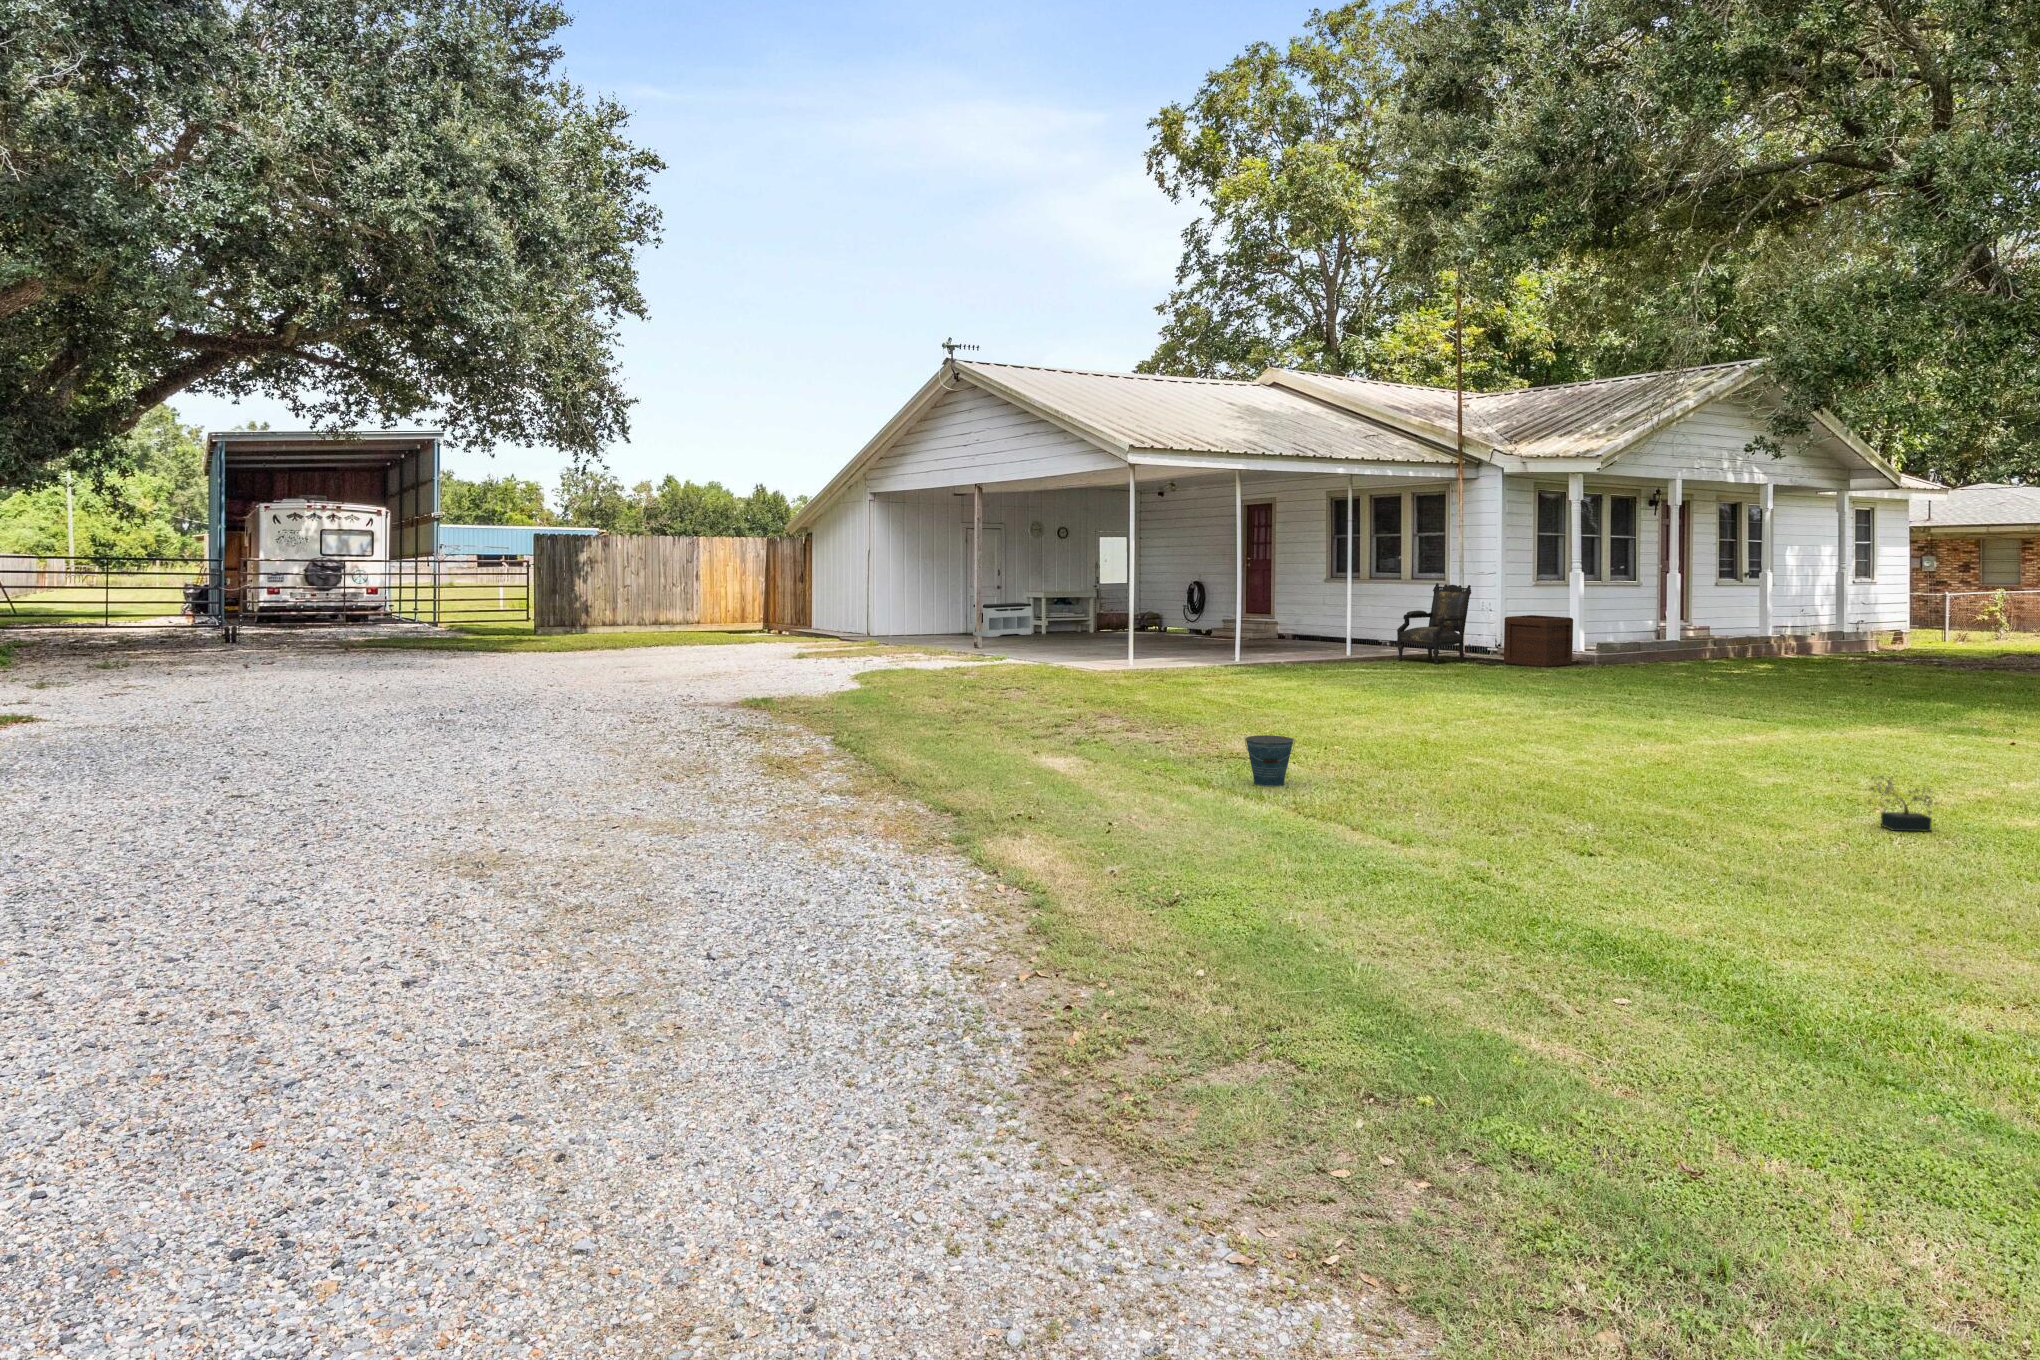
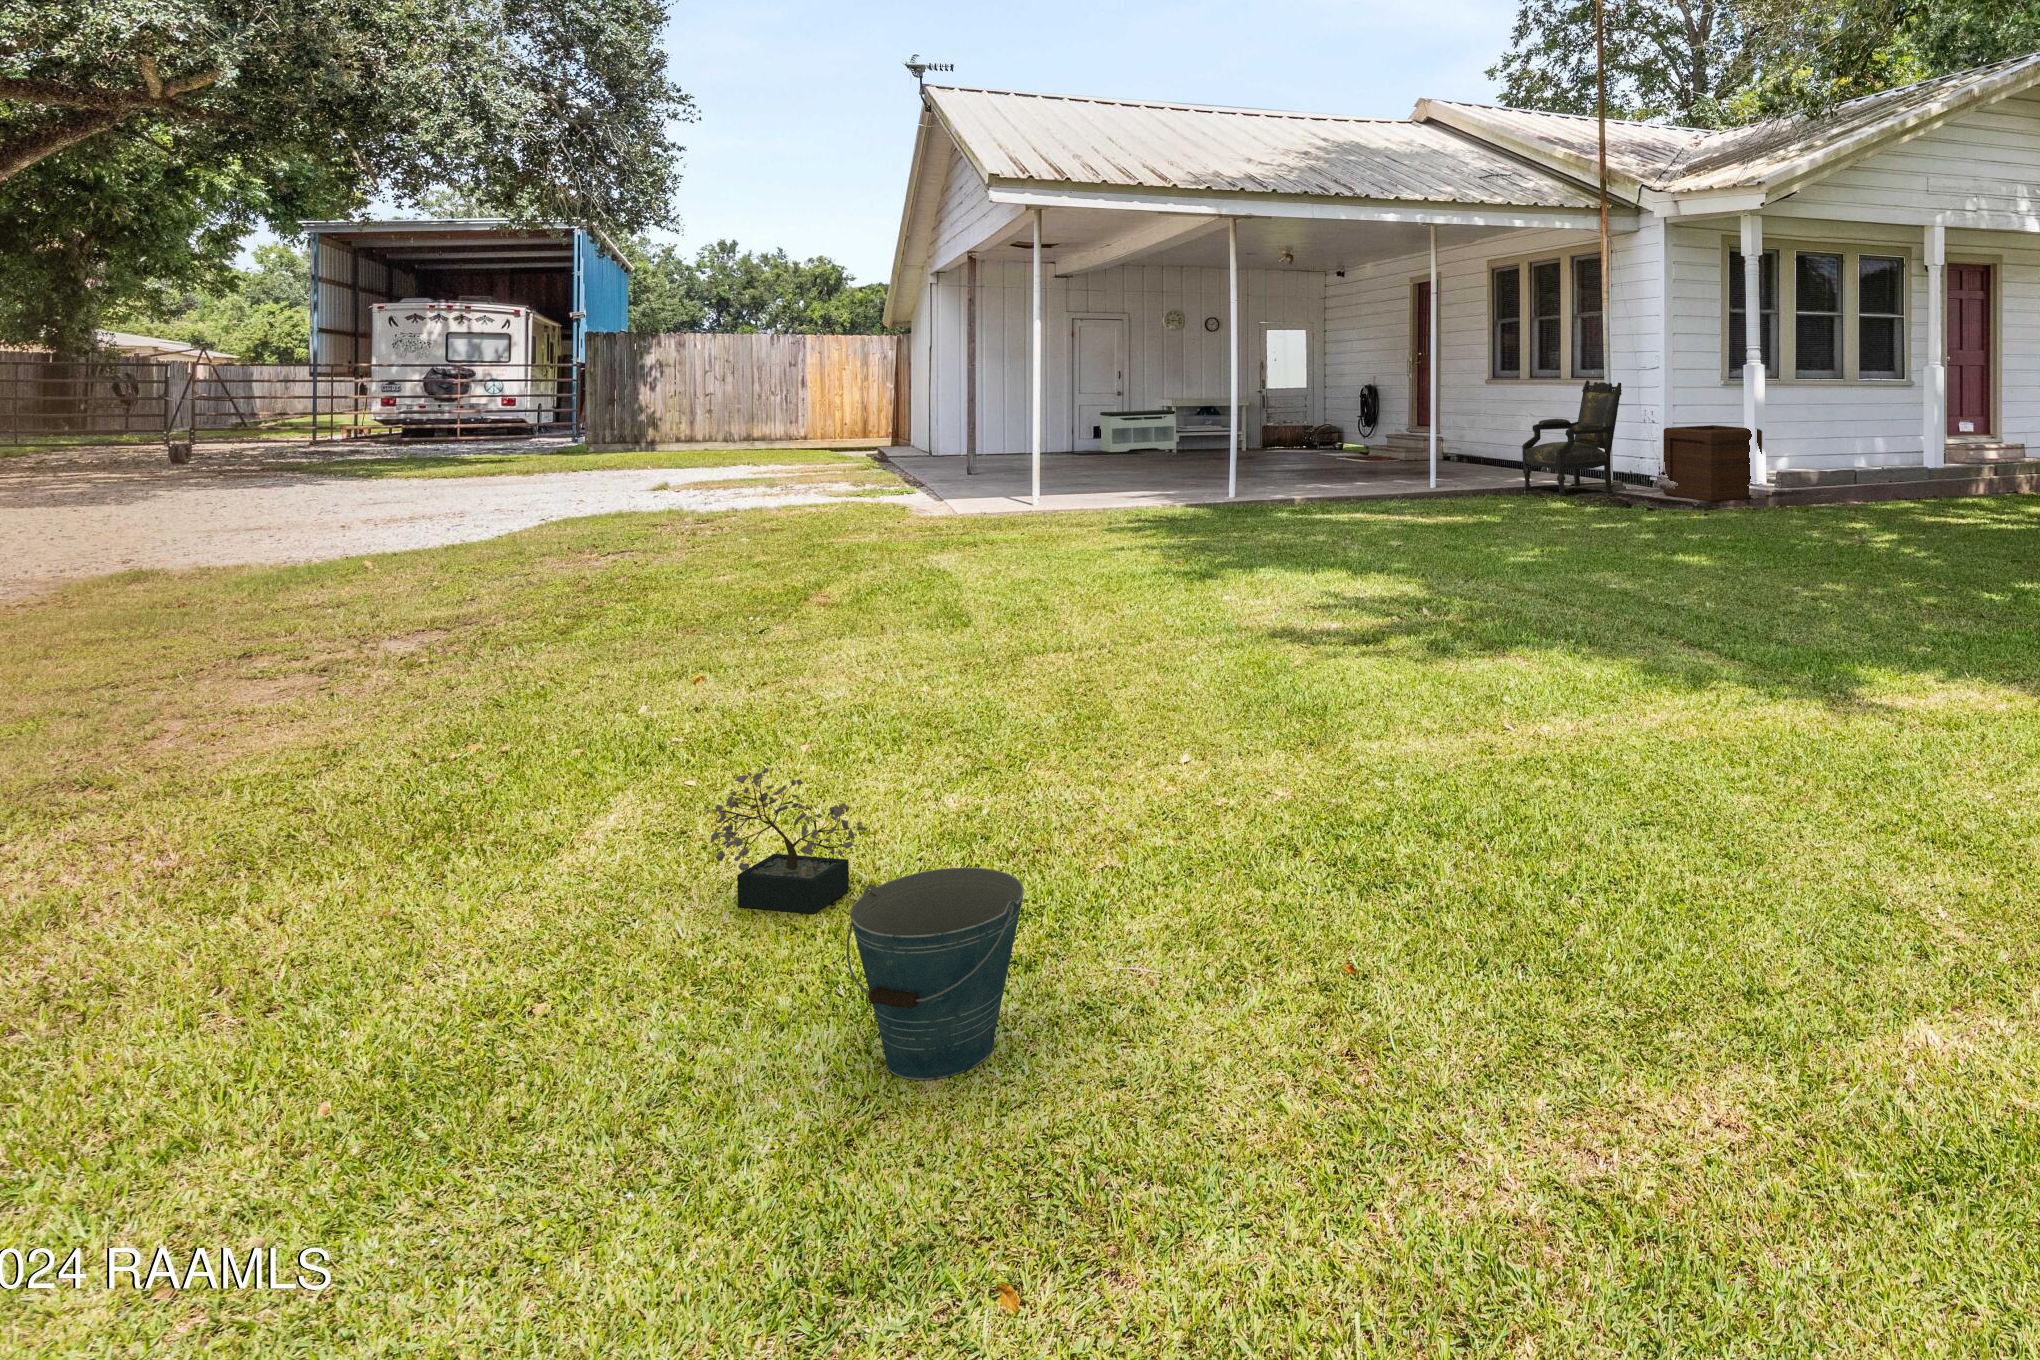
bucket: present [1245,735,1294,786] -> present [846,867,1024,1080]
decorative plant: present [1869,776,1938,832] -> present [705,768,867,914]

